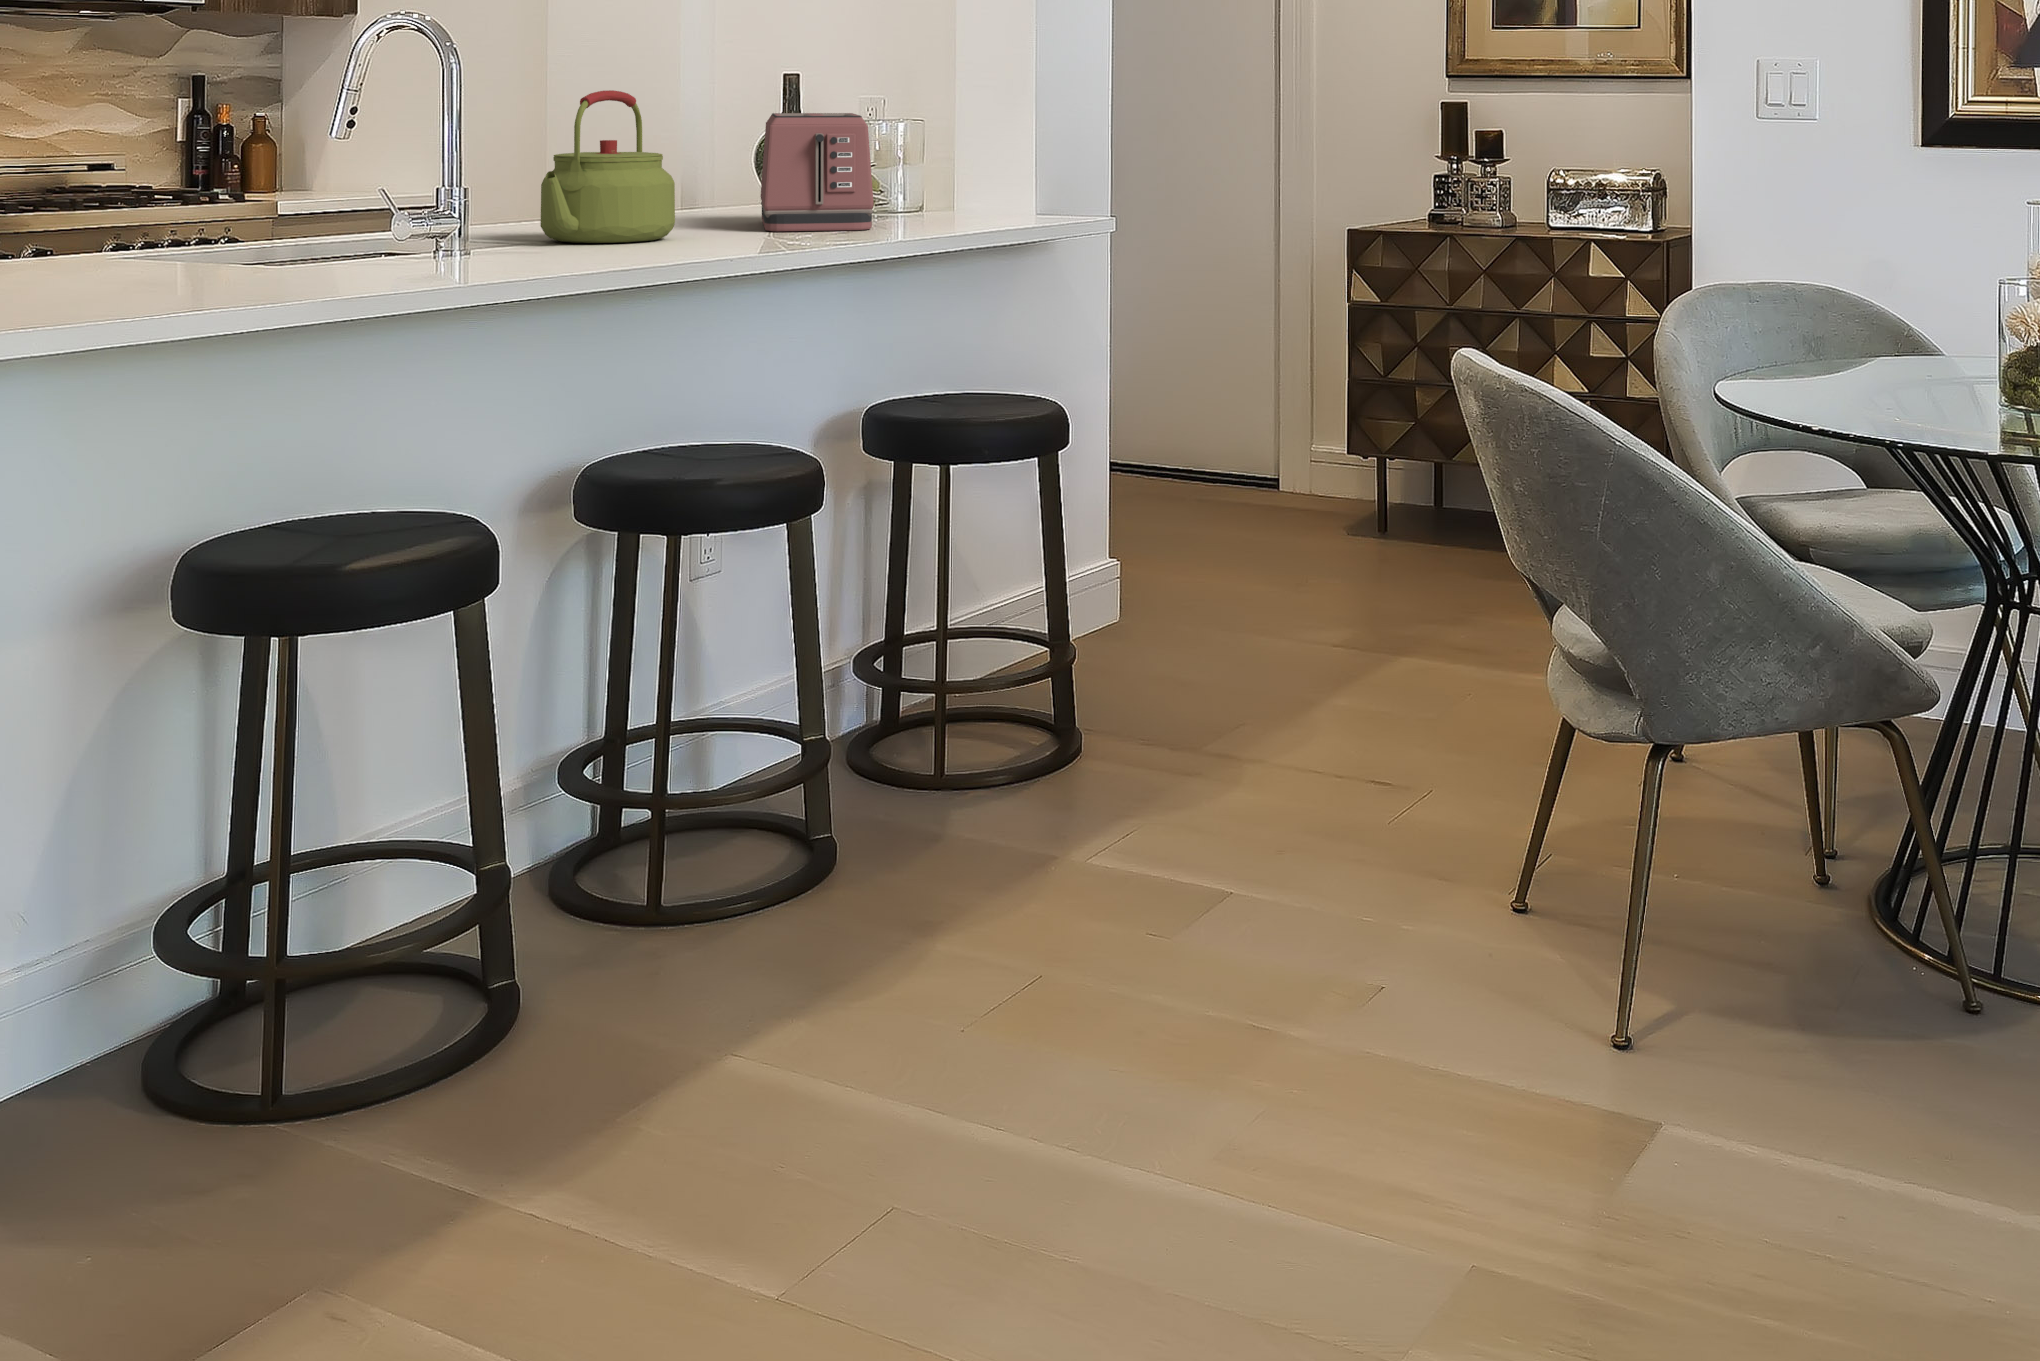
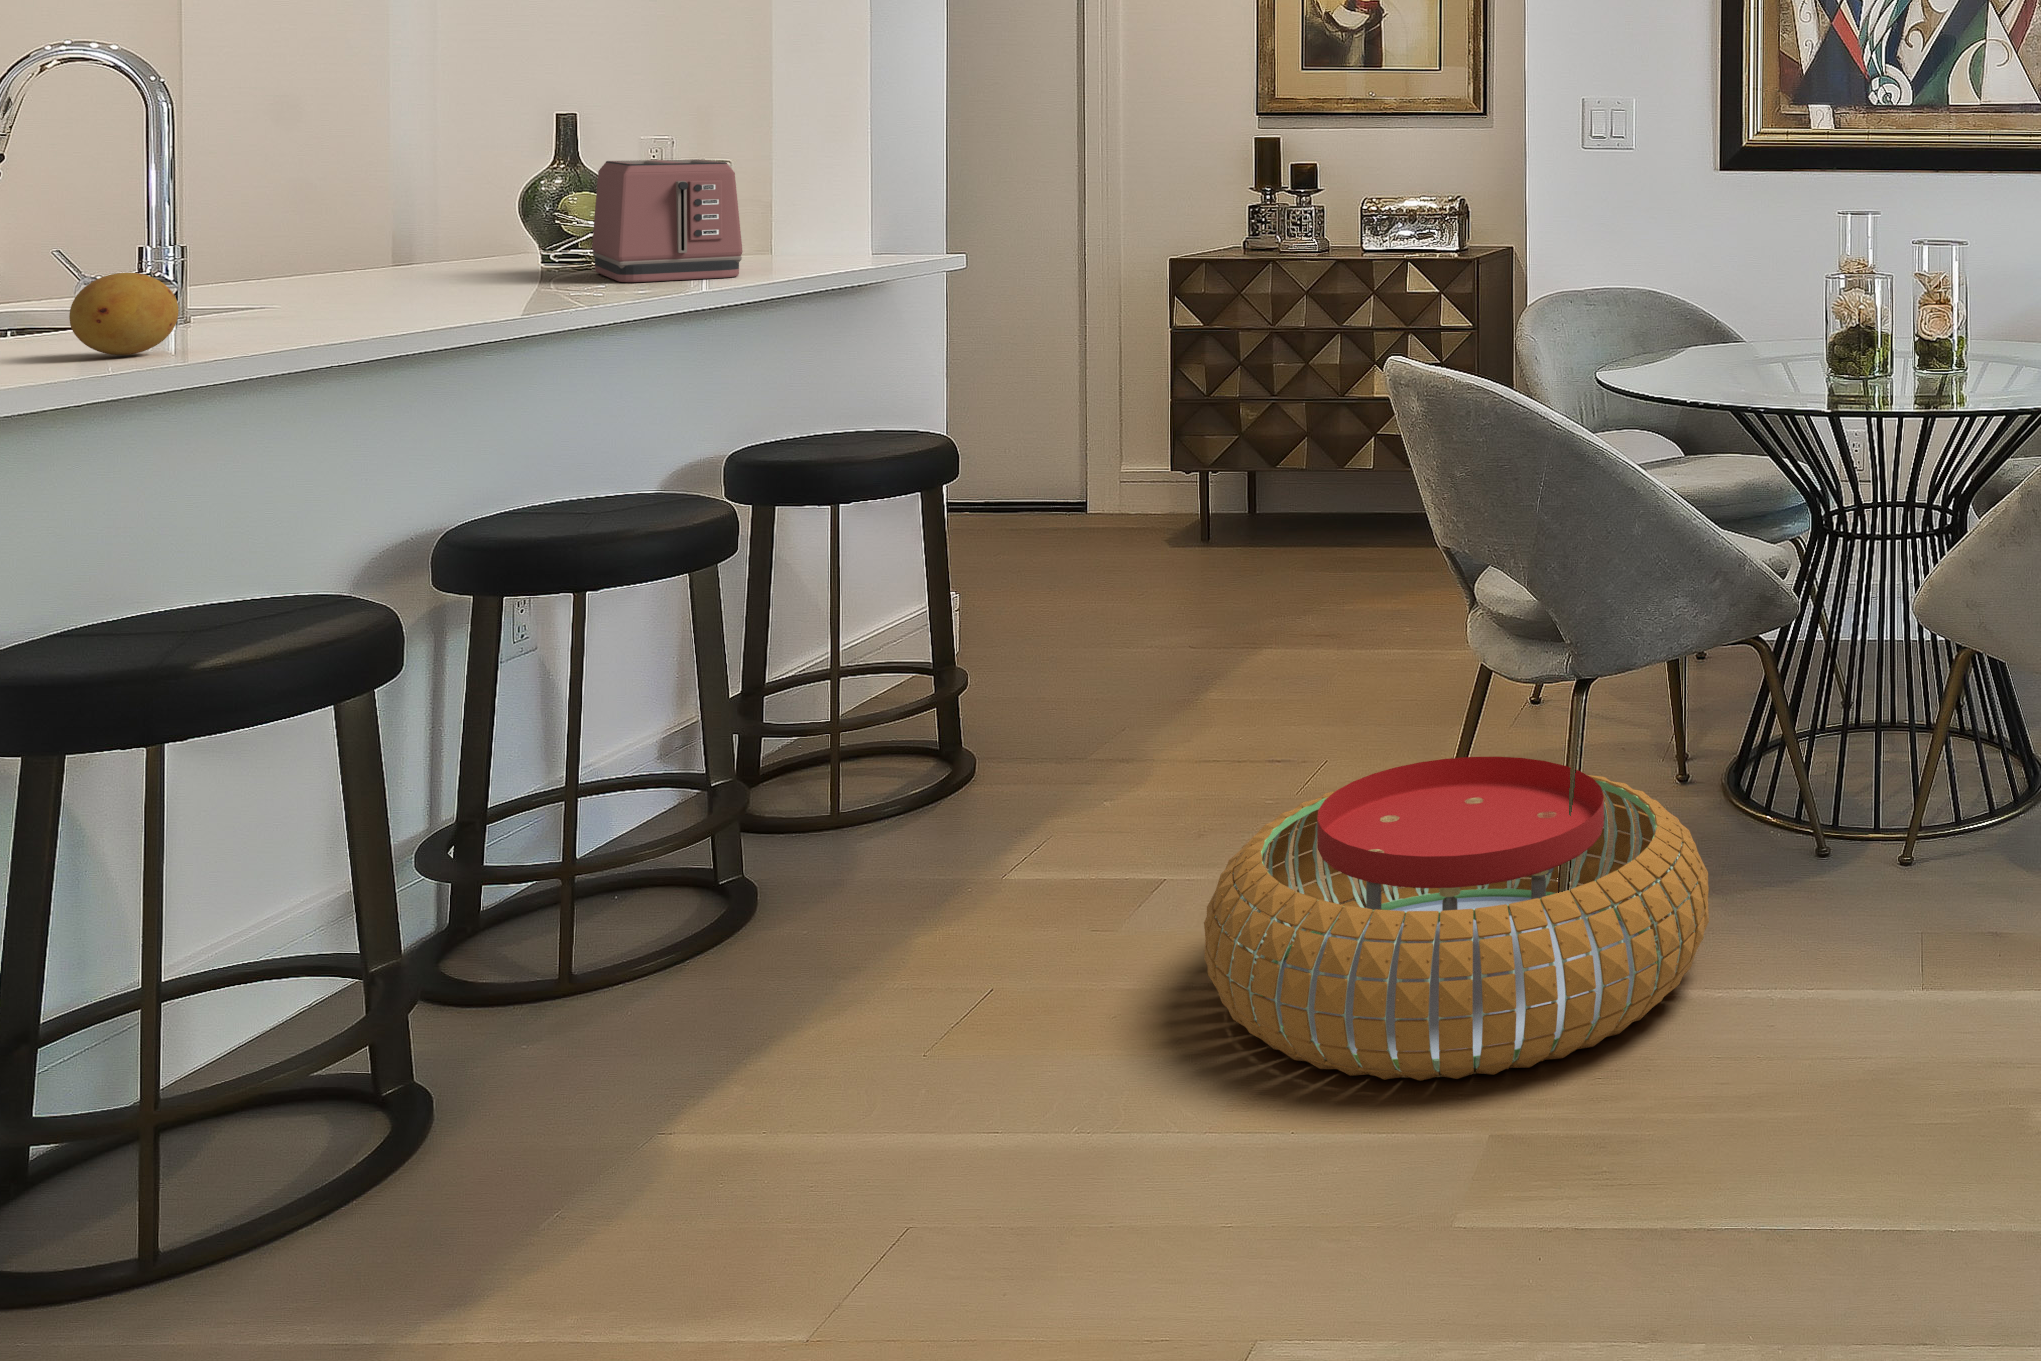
kettle: present [540,90,675,243] -> none [359,141,525,302]
fruit: none [253,205,336,280] -> present [69,273,179,355]
pouf: none [1203,822,1792,1221] -> present [1204,757,1709,1081]

